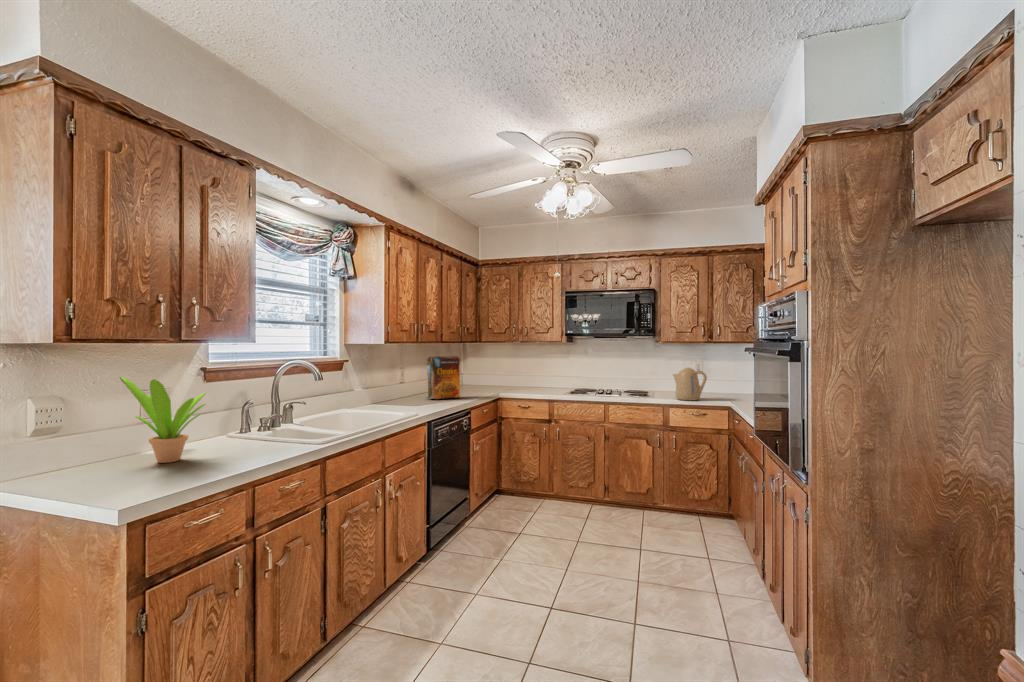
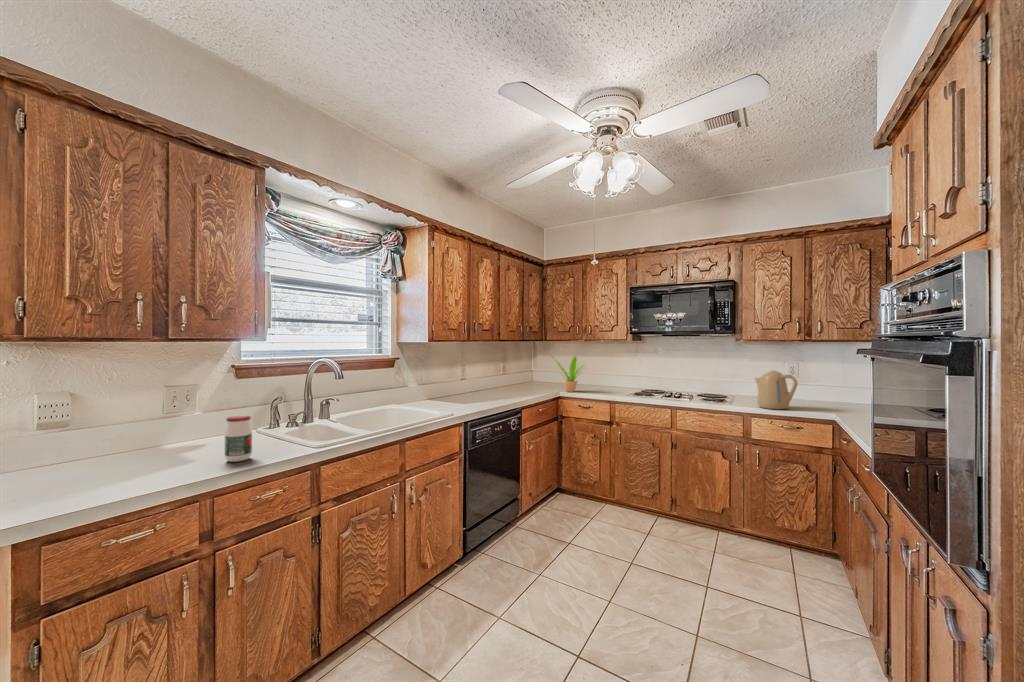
cereal box: present [427,356,460,399] -> none [482,355,518,398]
potted plant: present [120,377,206,463] -> present [552,356,584,392]
jar: none [246,414,271,457] -> present [225,416,252,462]

